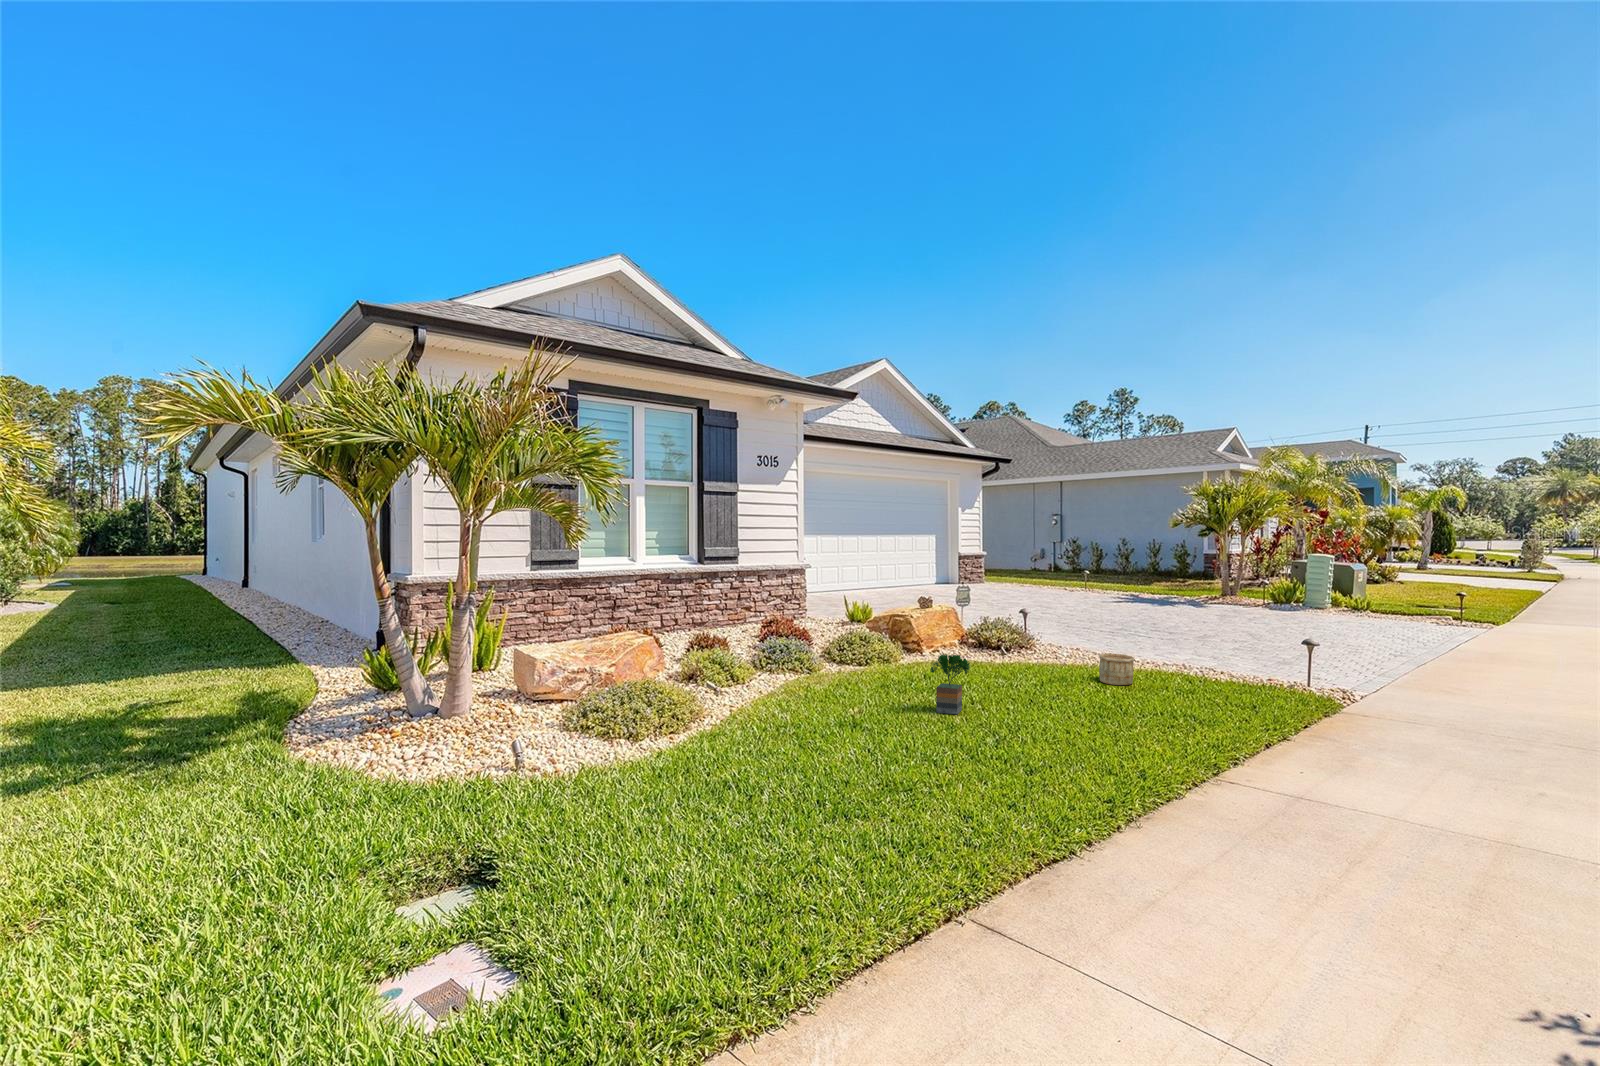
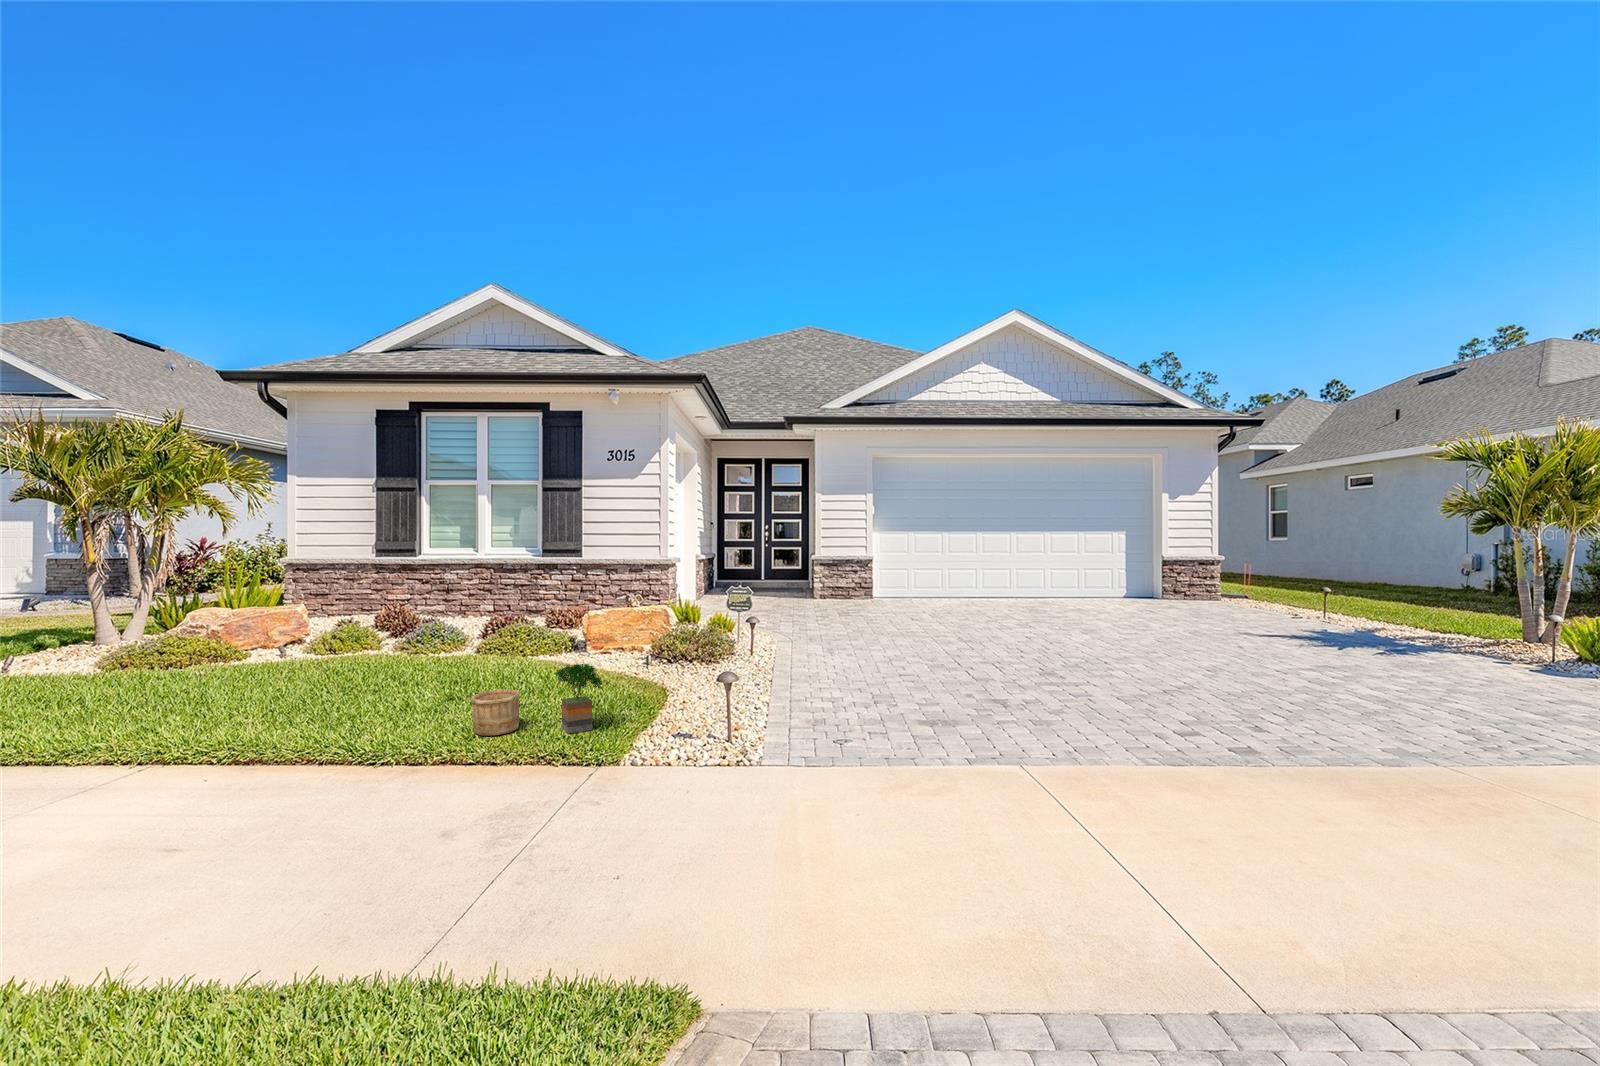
potted tree: present [930,654,970,714] -> present [555,664,602,734]

